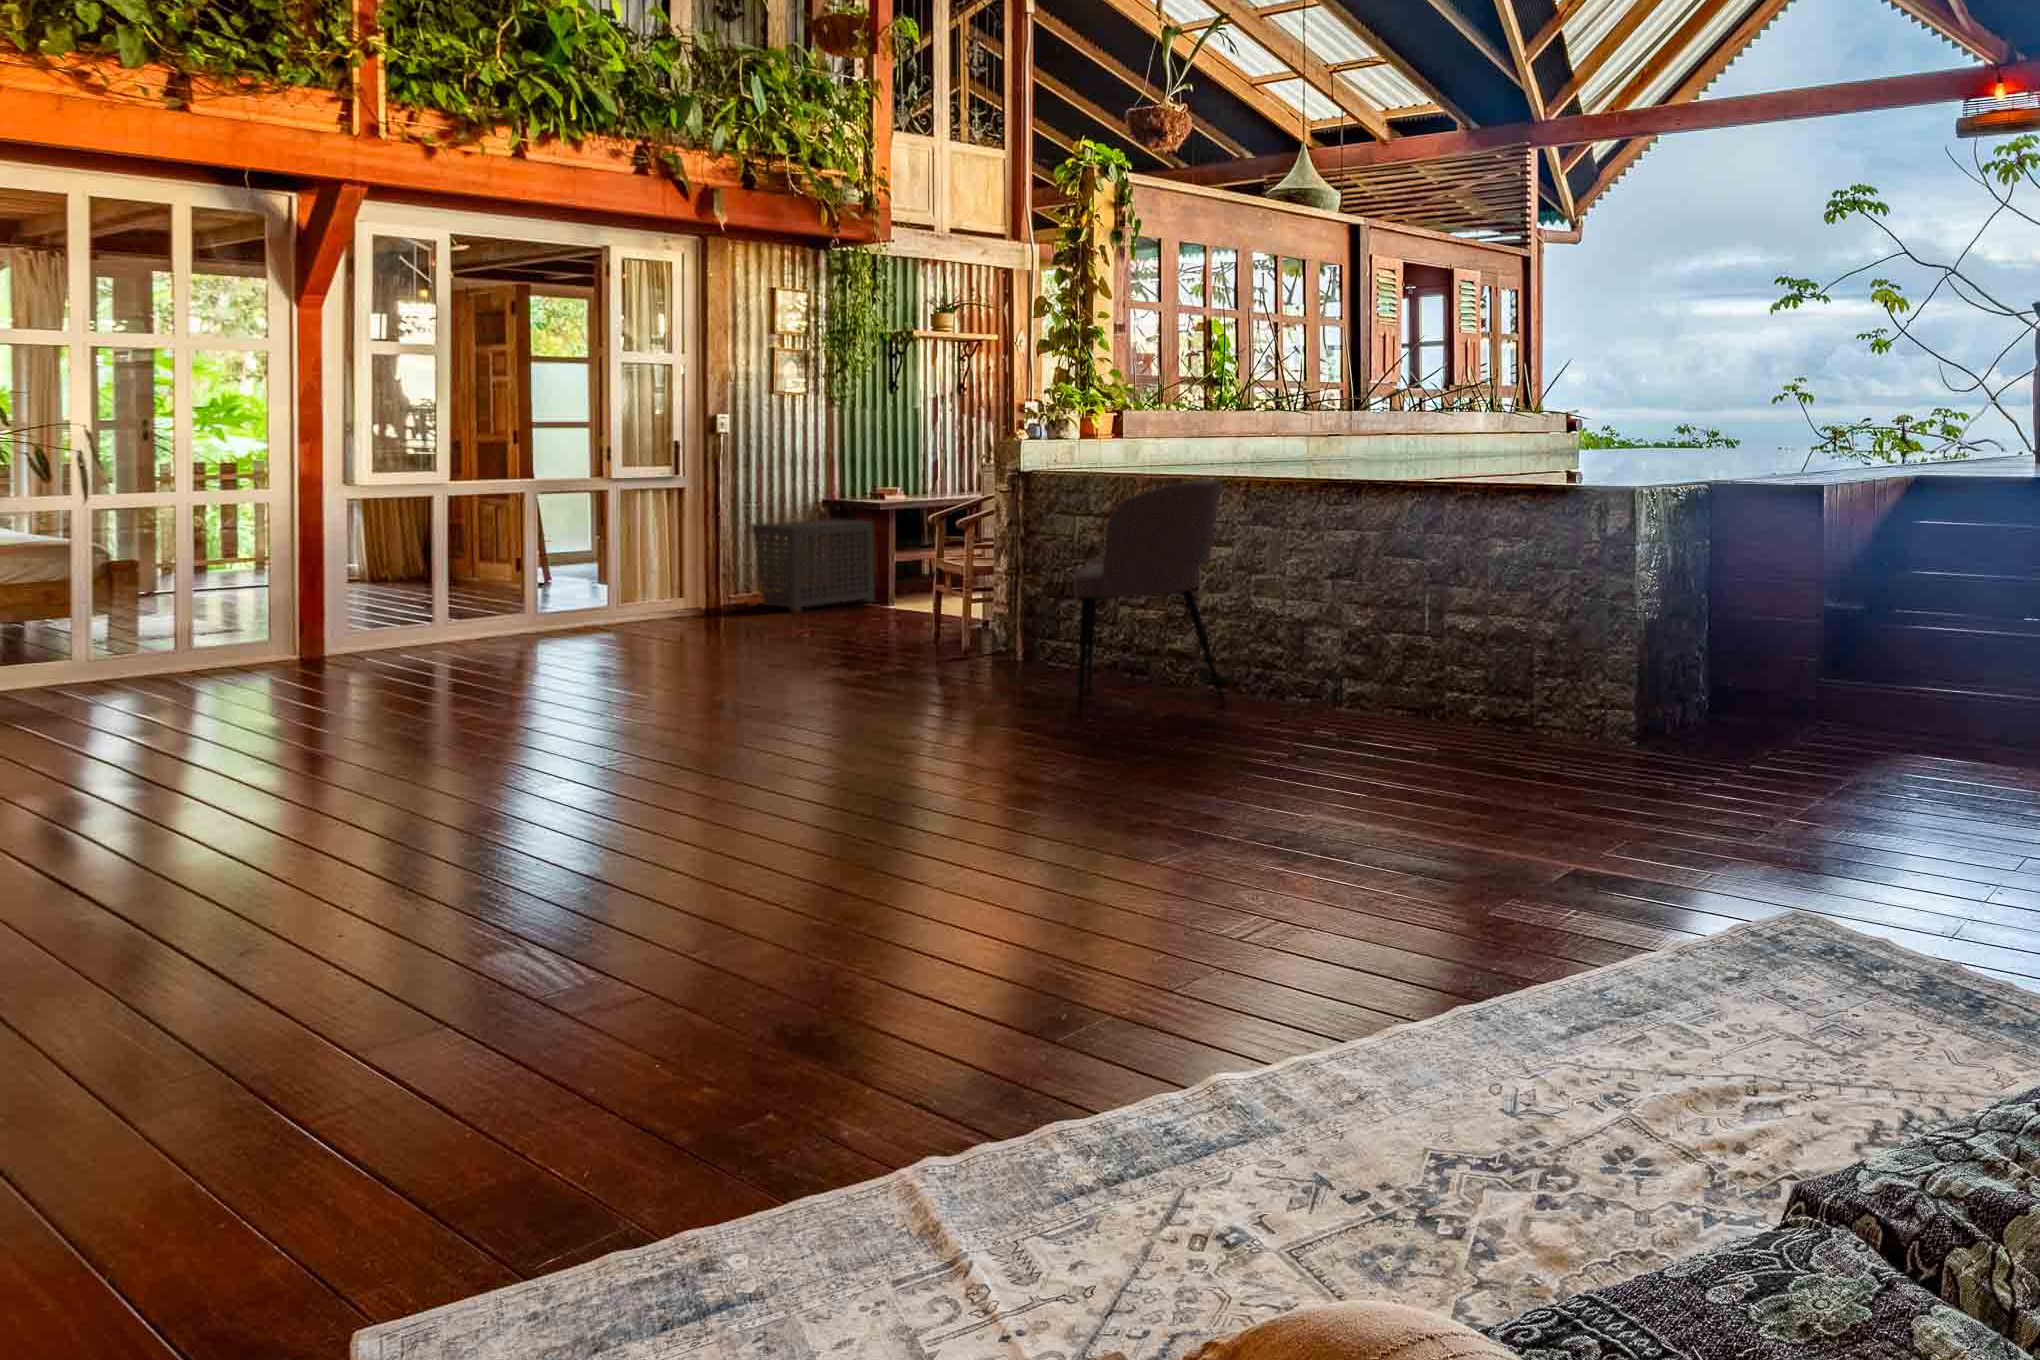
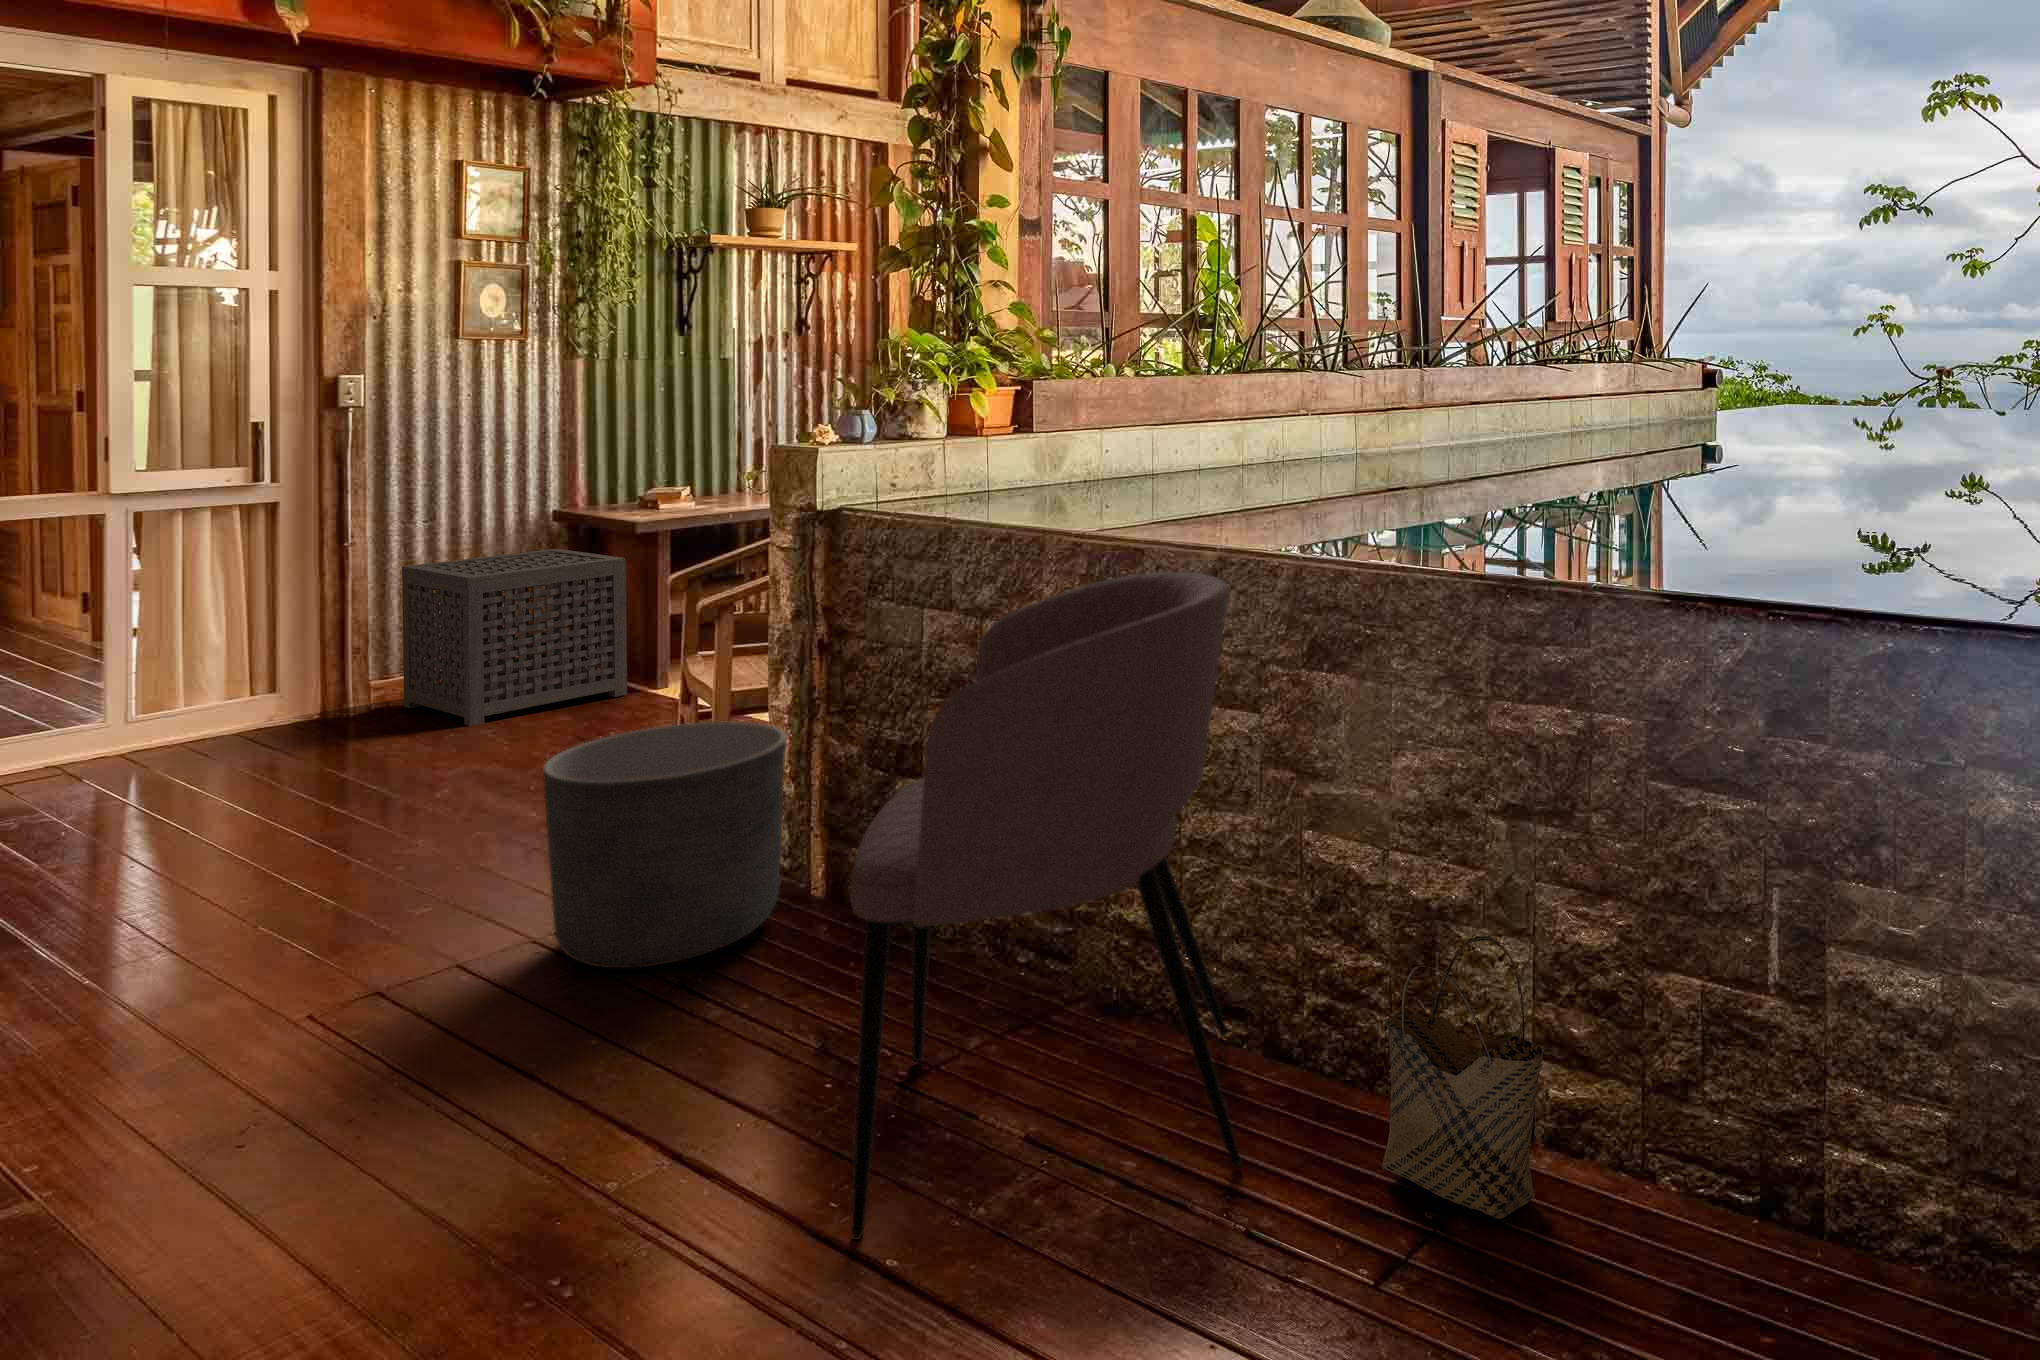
planter: none [907,571,1013,670] -> present [543,722,786,968]
woven basket: none [1280,614,1340,709] -> present [1382,936,1543,1219]

